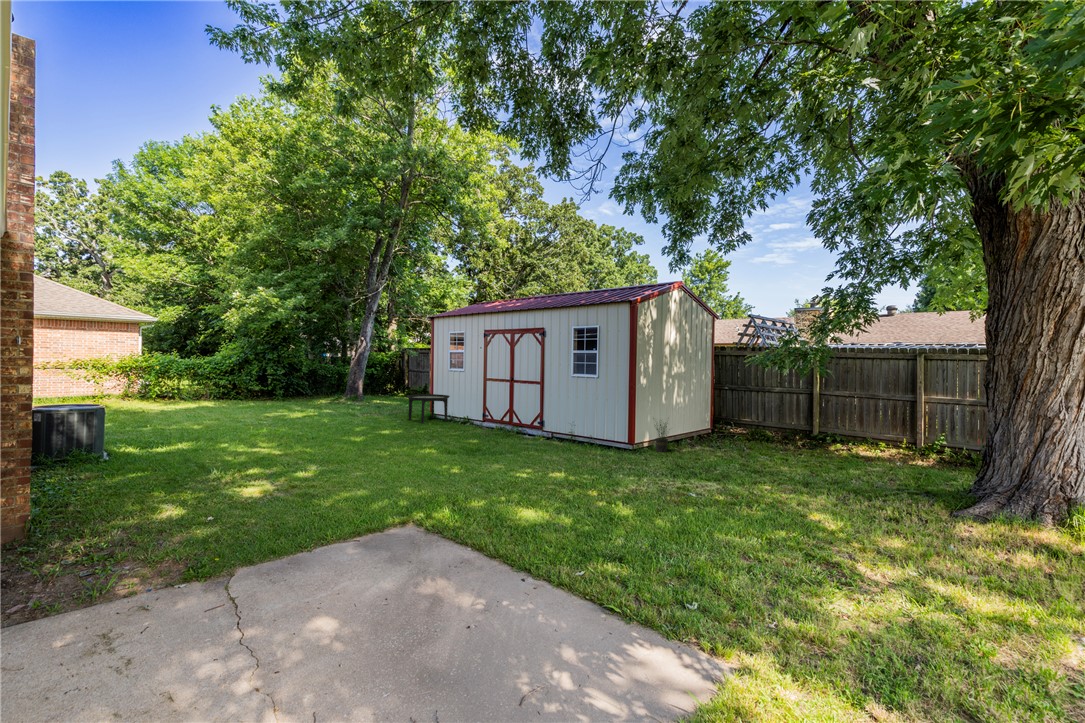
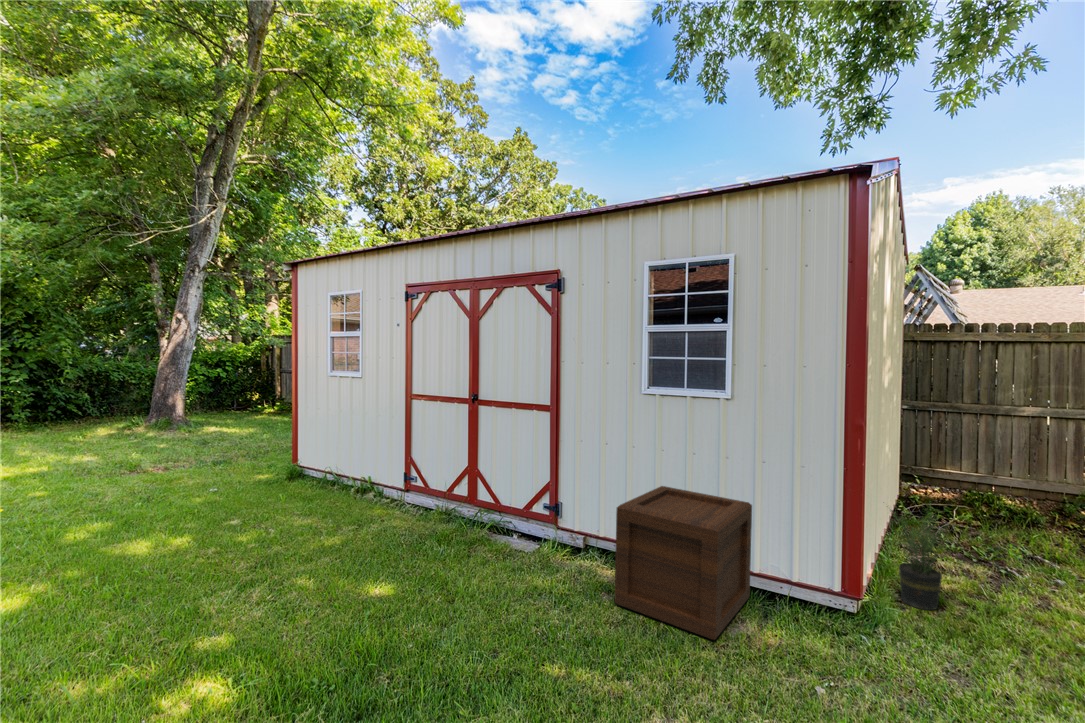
round table: present [407,394,450,423] -> none [226,426,331,498]
wooden crate: none [552,411,602,452] -> present [614,486,752,640]

